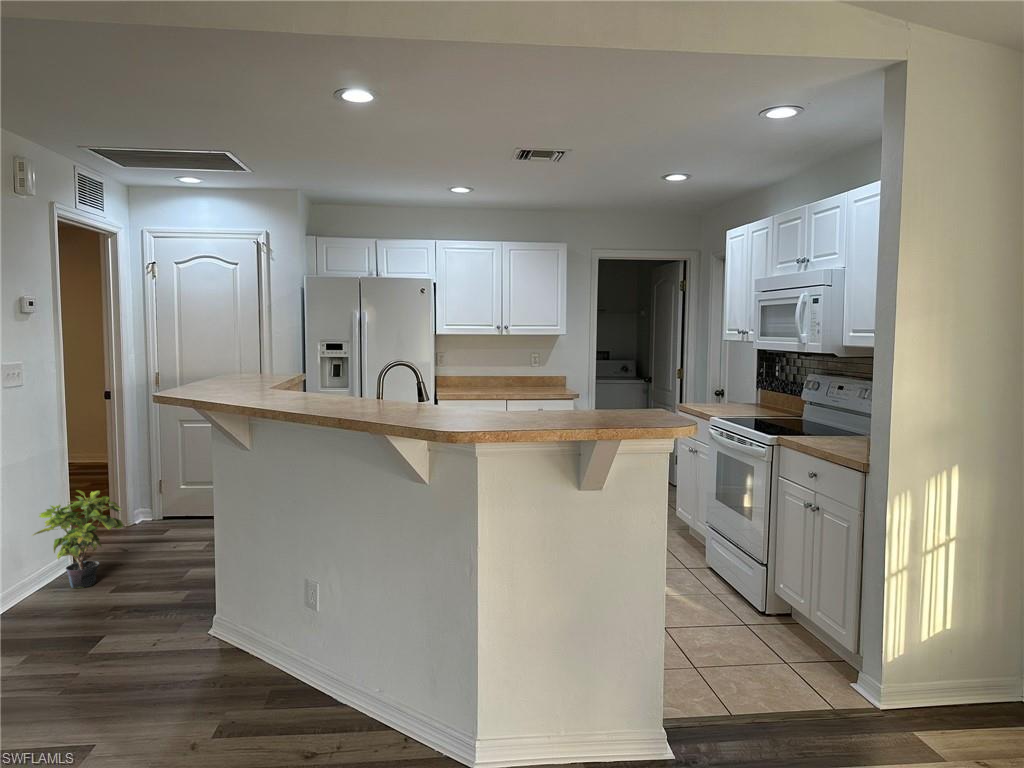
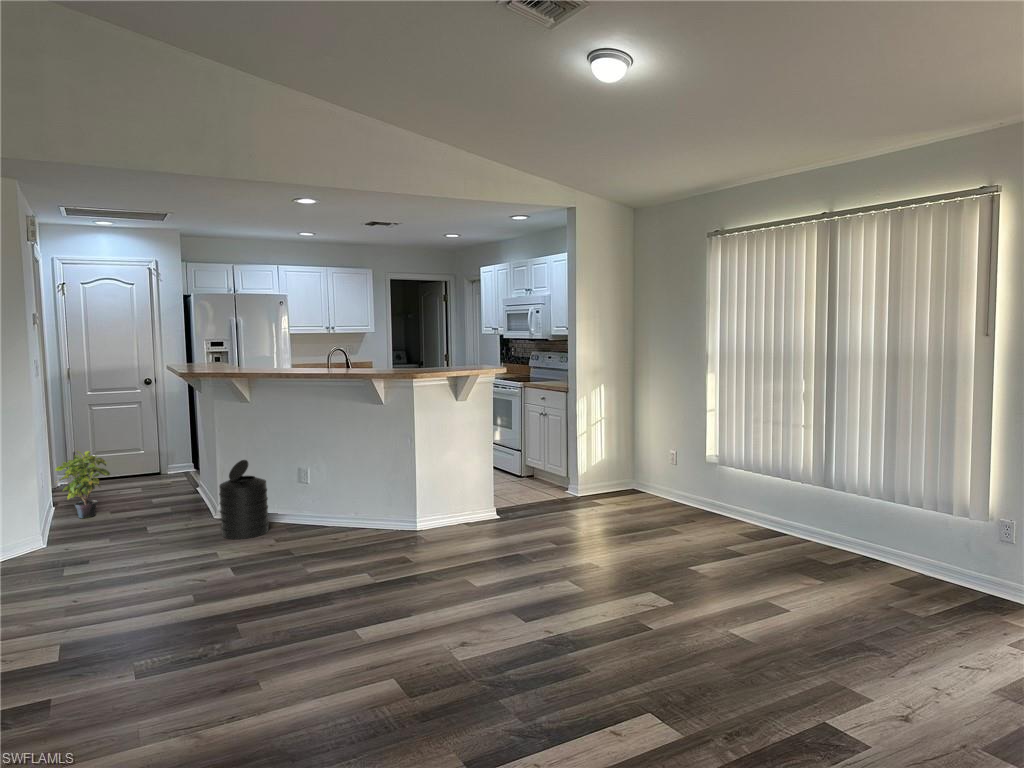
trash can: none [147,552,238,703] -> present [219,460,269,539]

